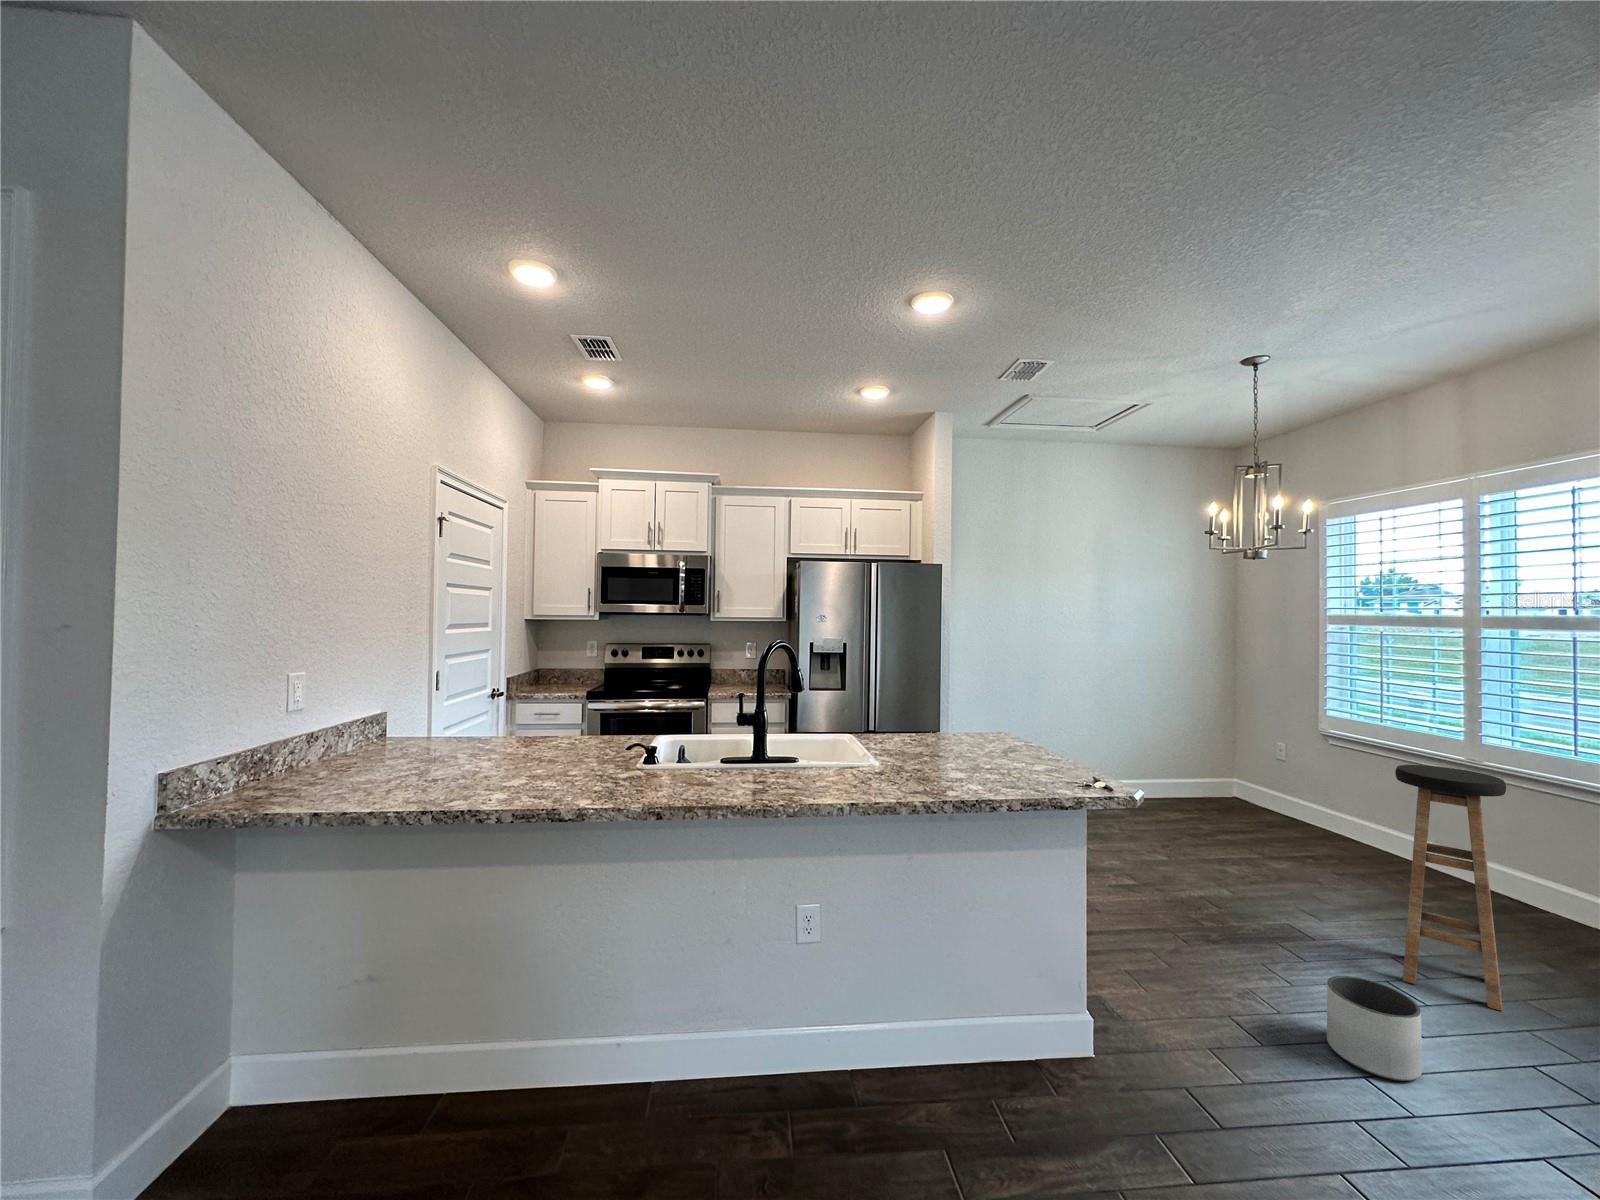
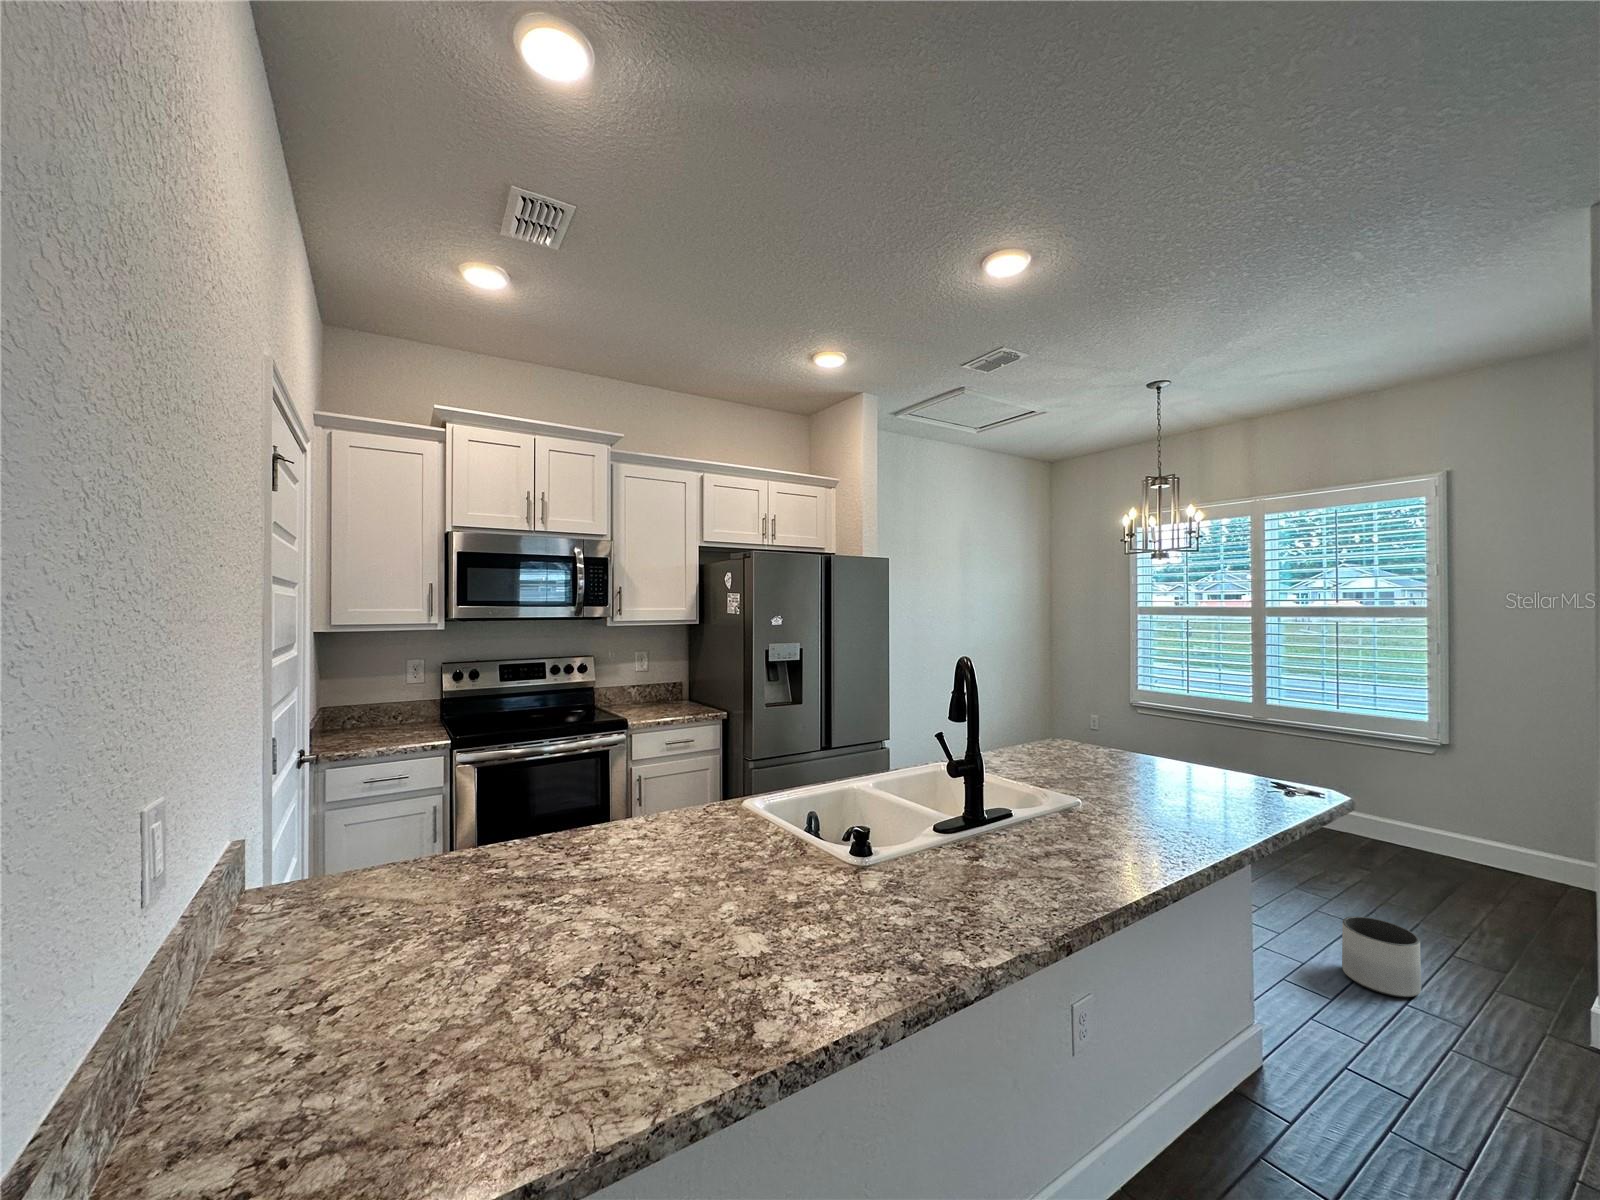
bar stool: present [1395,765,1506,1011] -> none [1296,730,1385,914]

